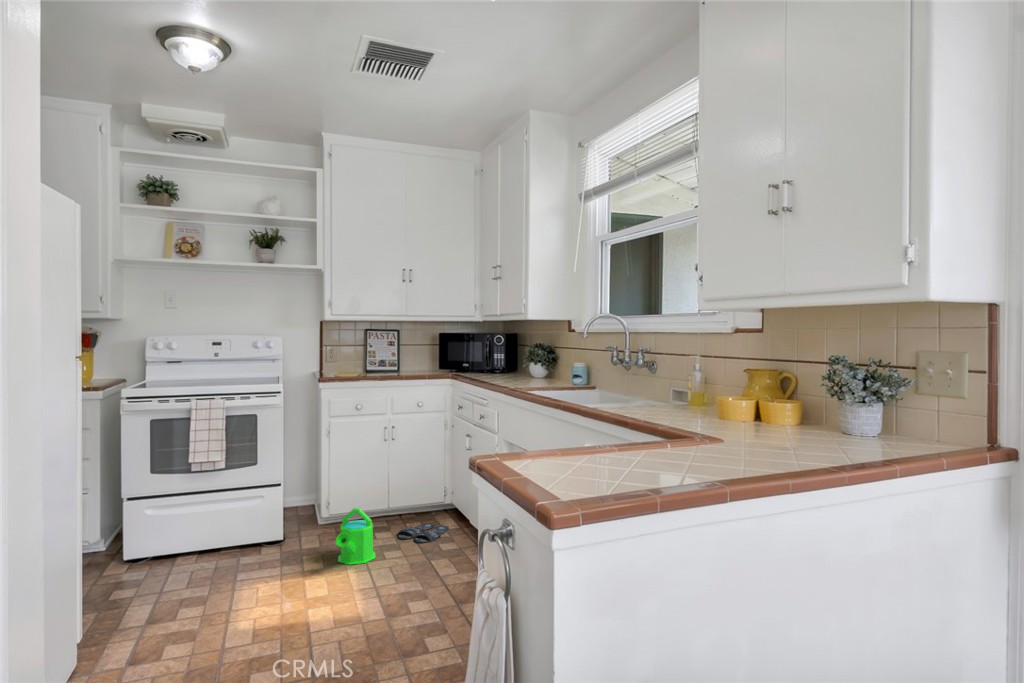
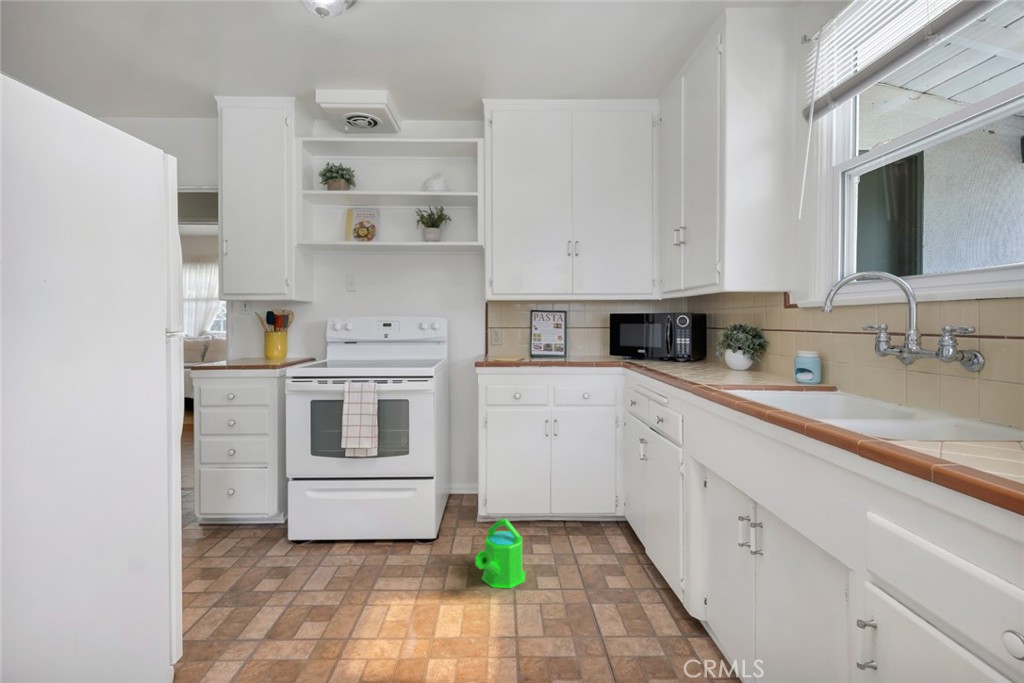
slippers: present [398,523,449,543] -> none [556,536,617,567]

